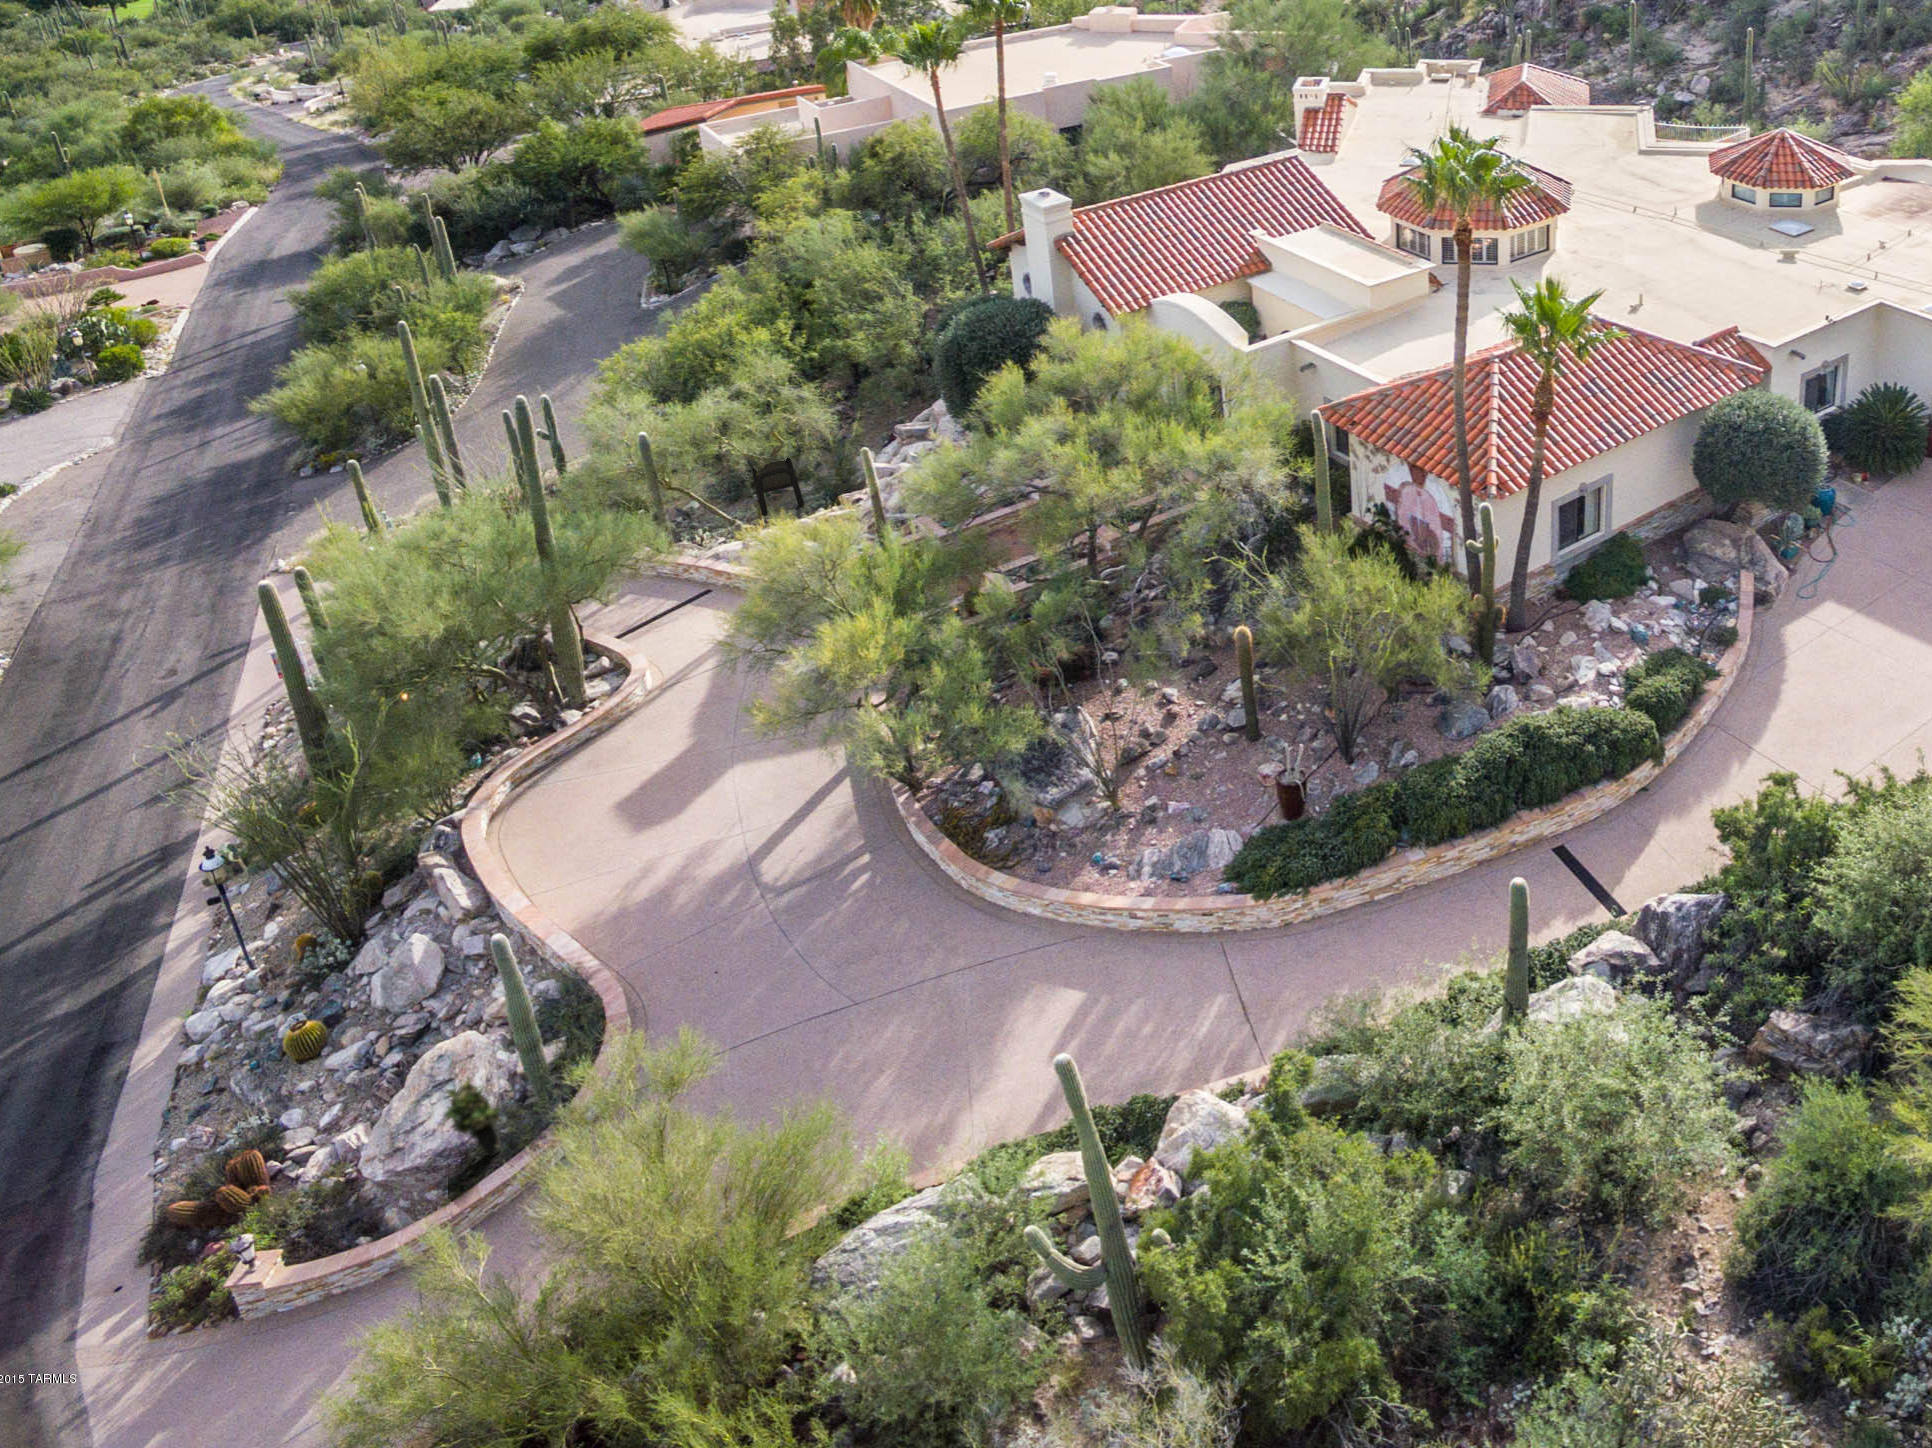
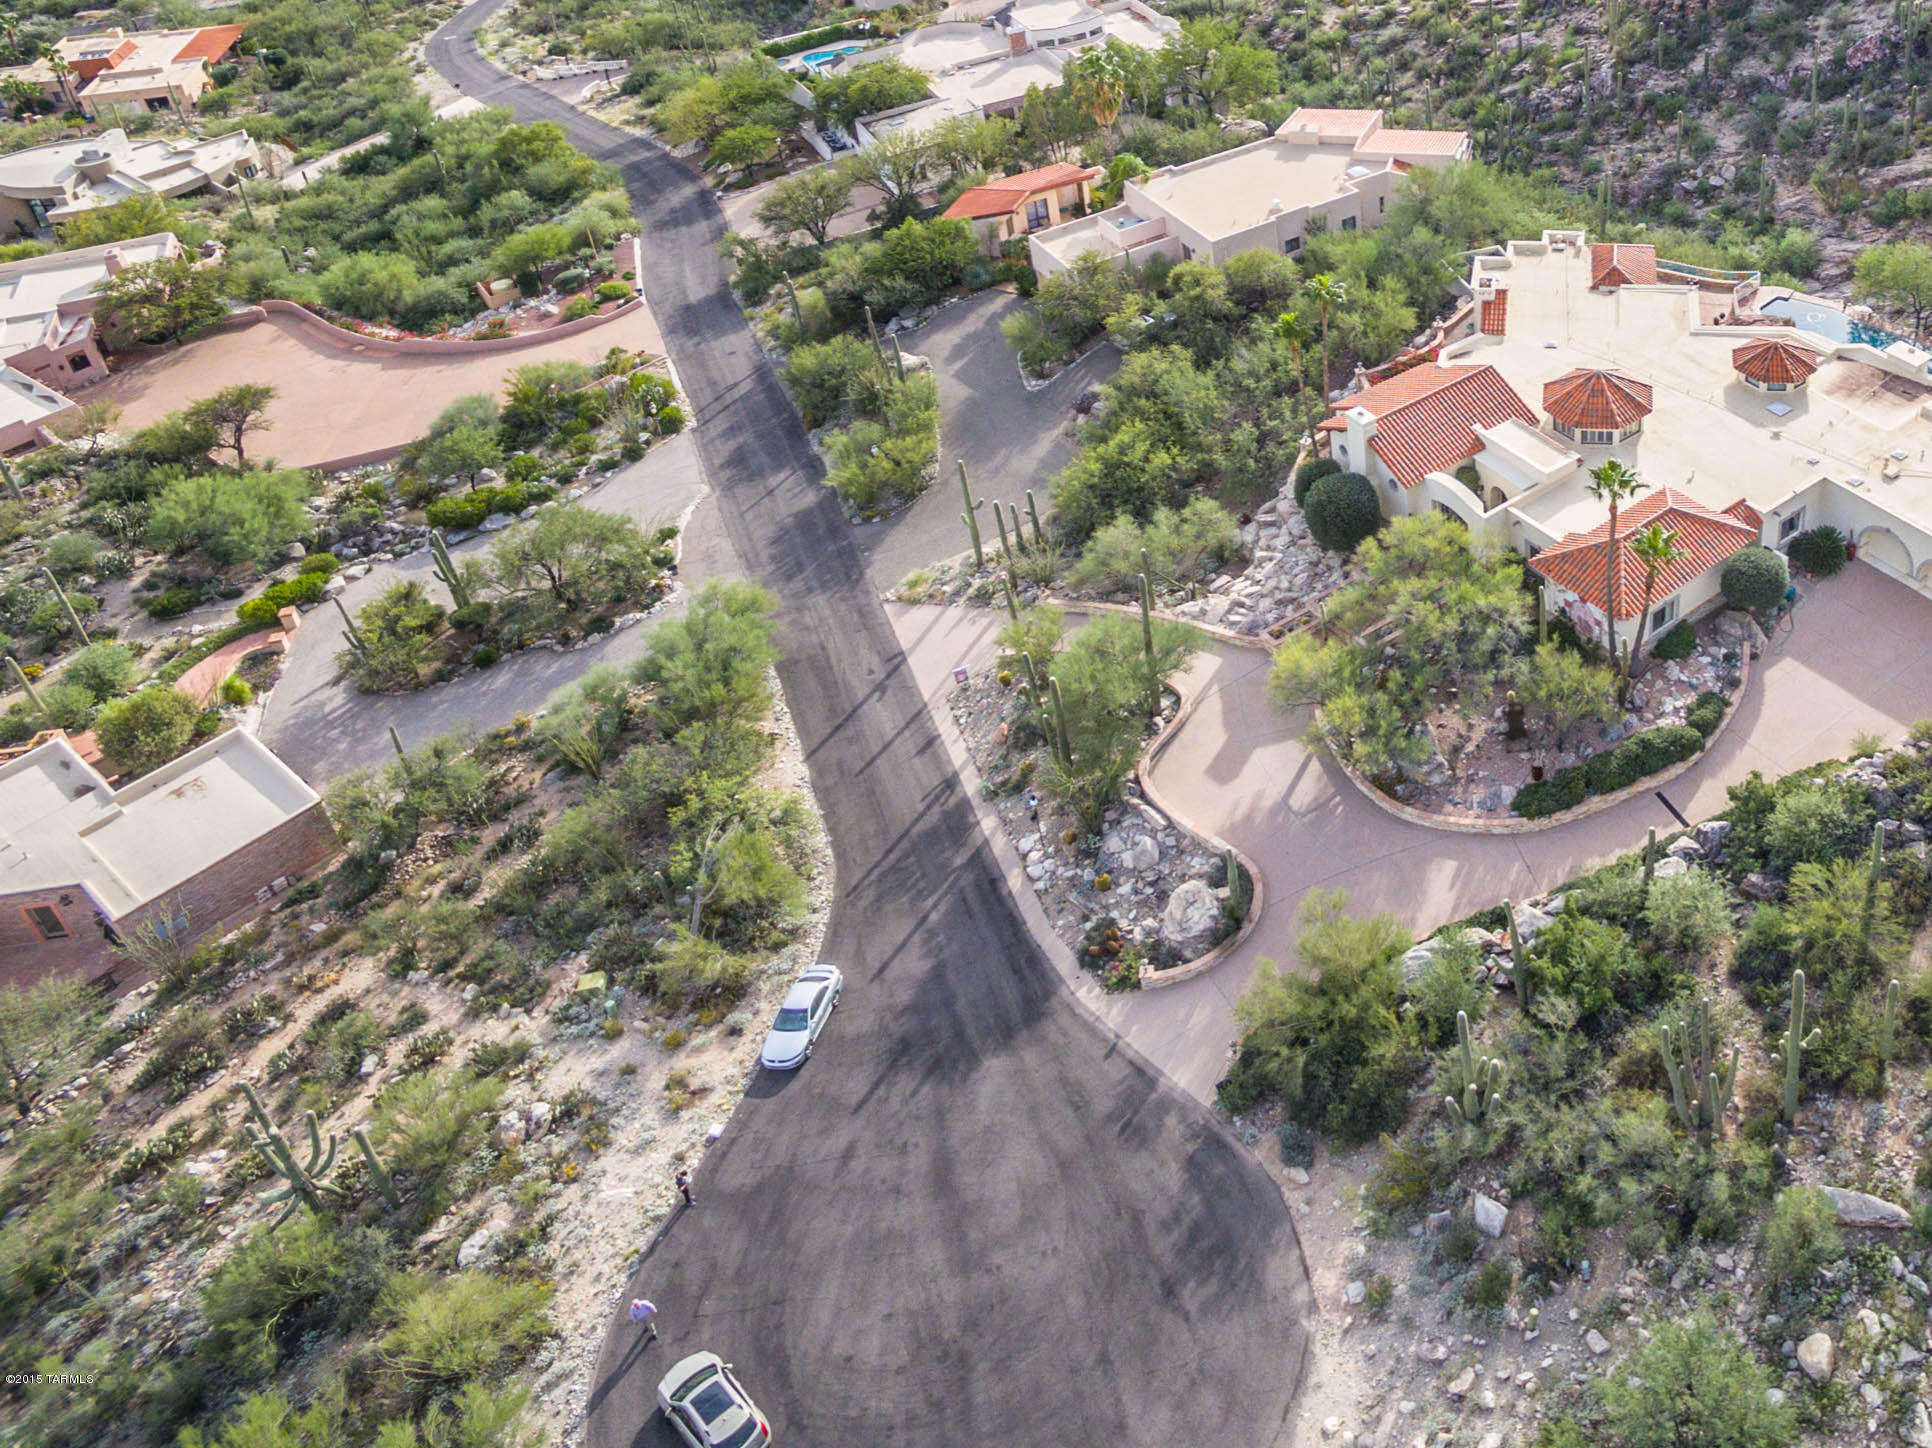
bench: present [751,458,804,516] -> present [1501,702,1531,752]

